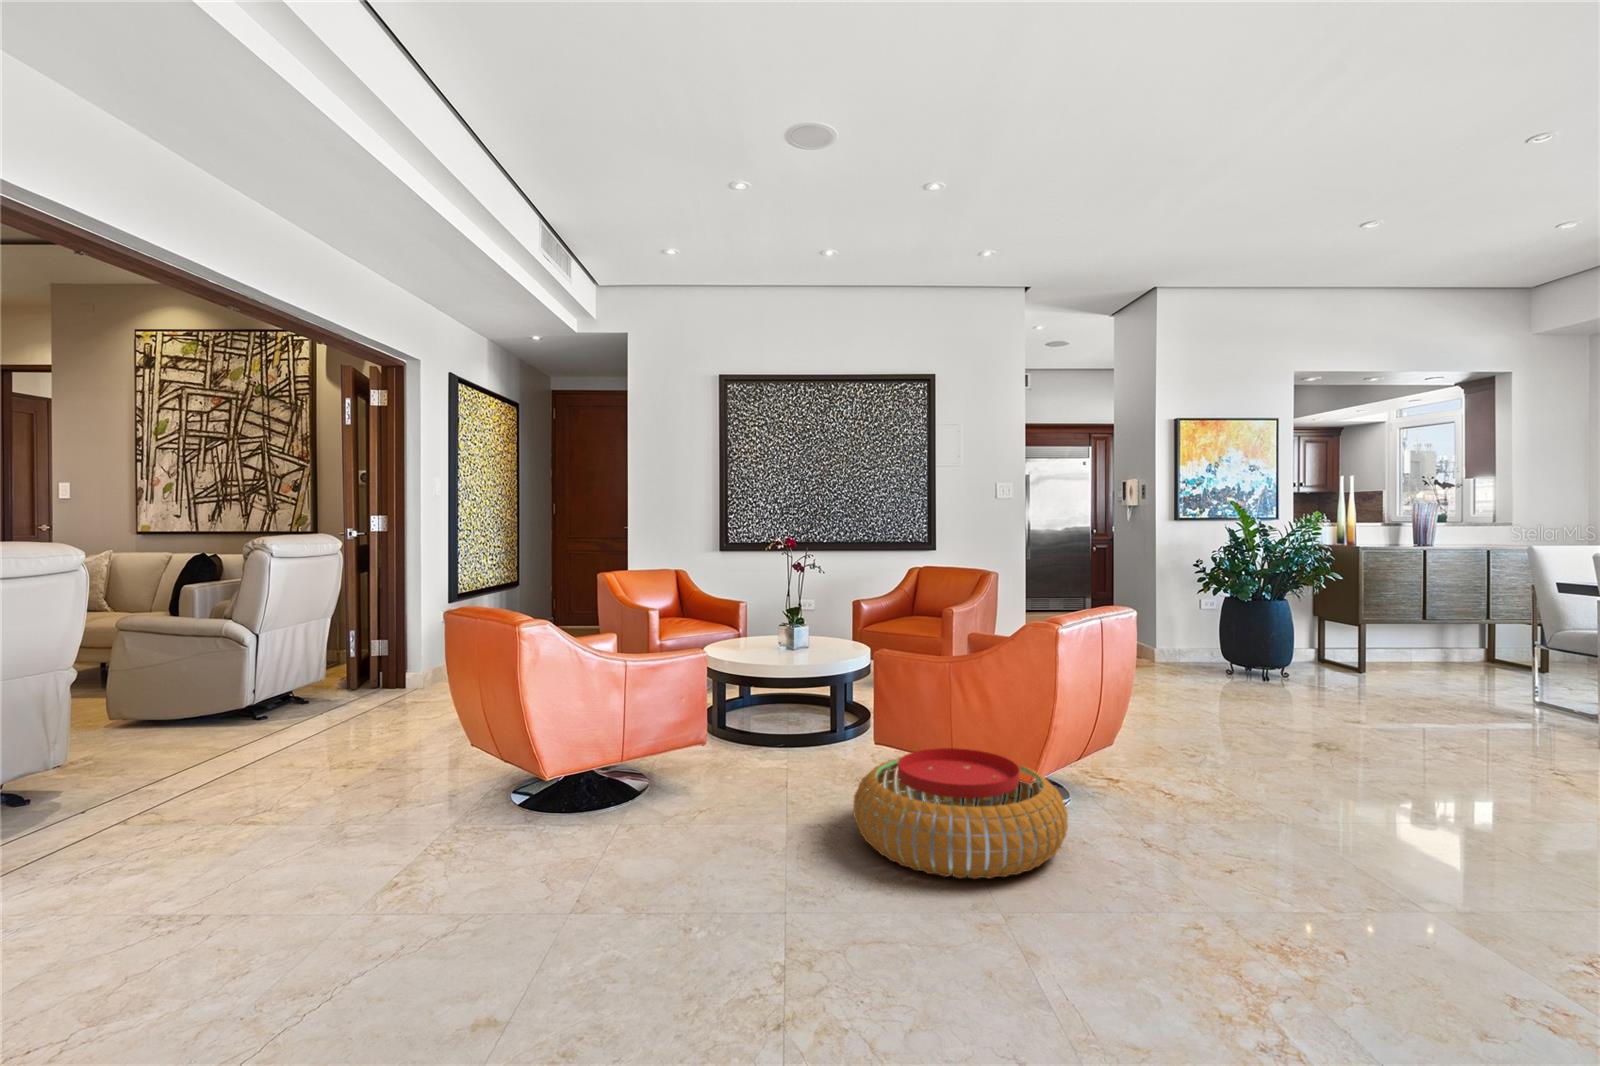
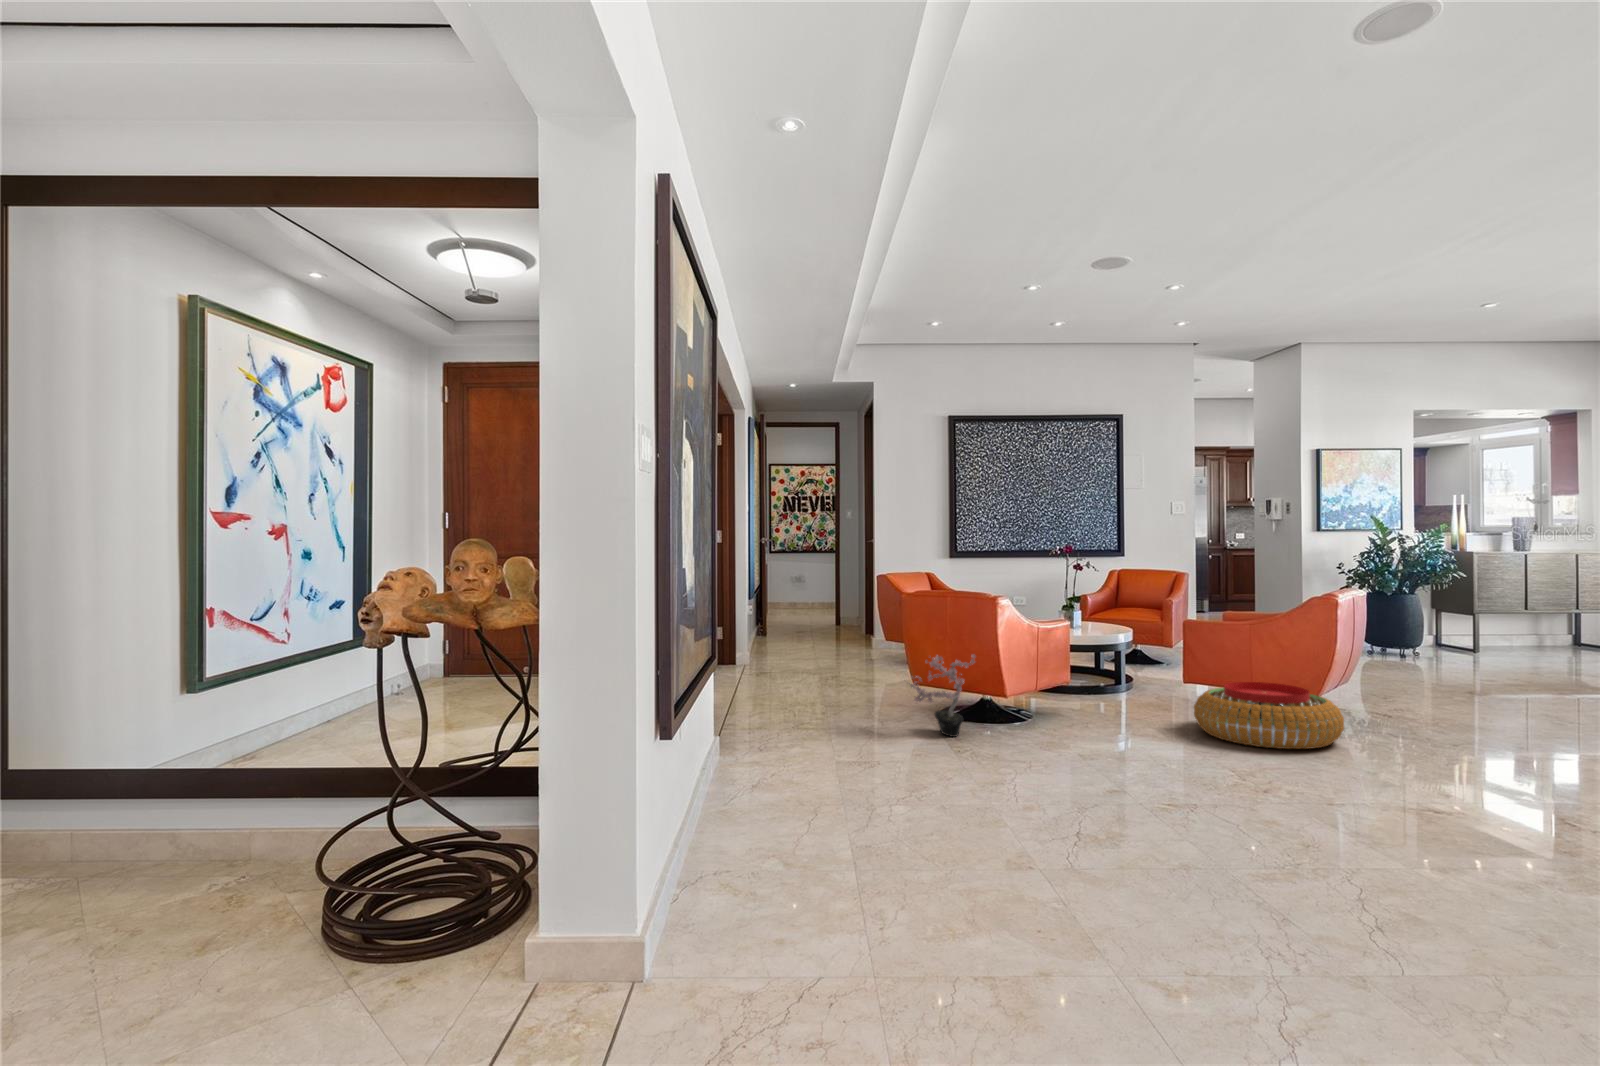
potted plant: none [413,696,511,840] -> present [909,654,975,737]

